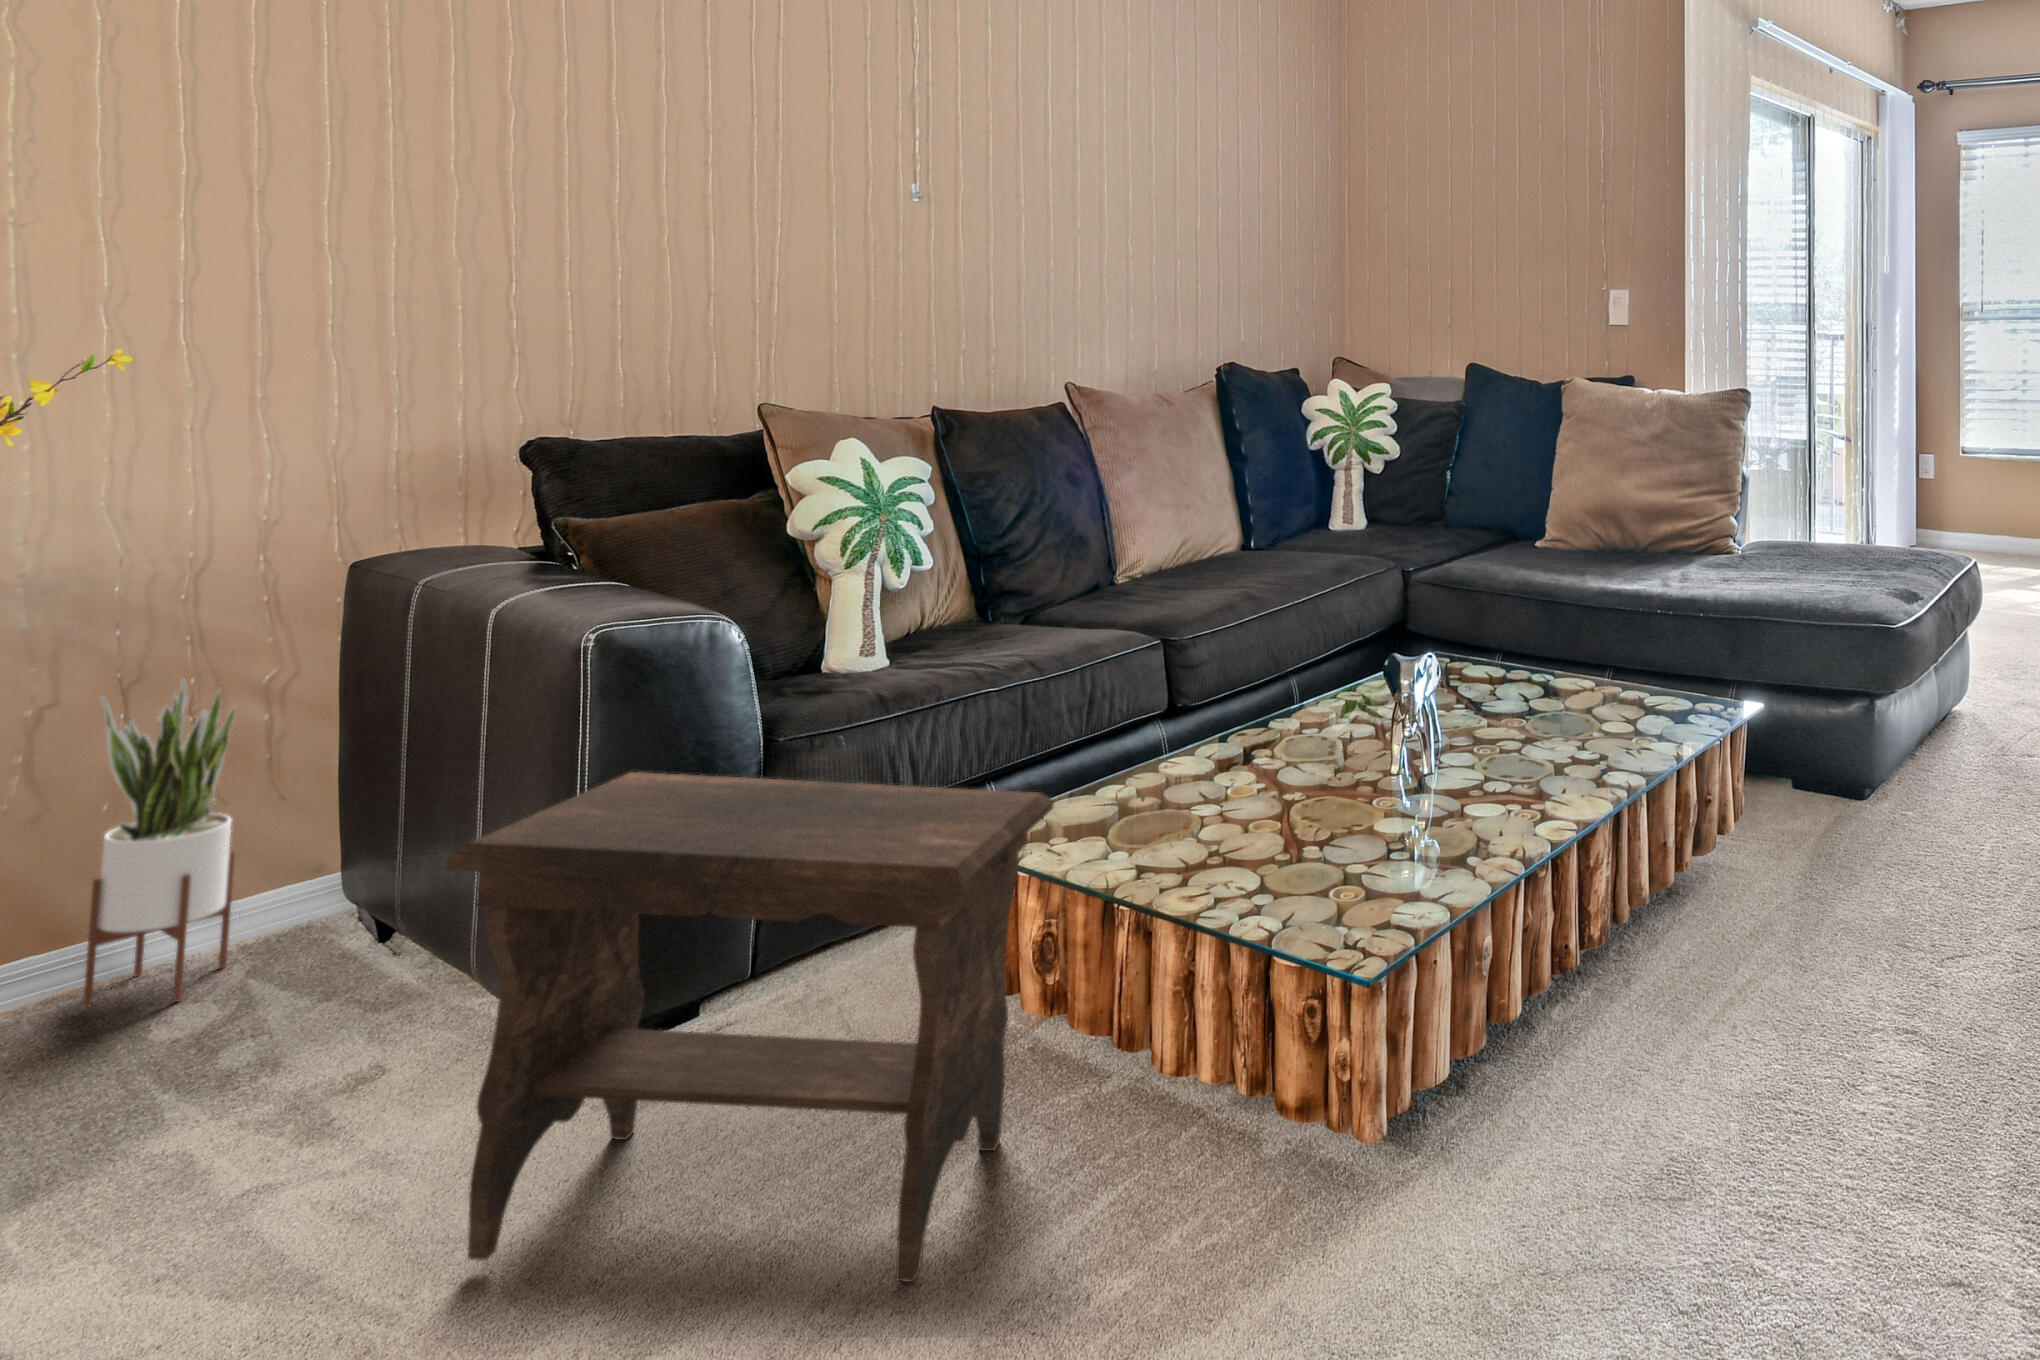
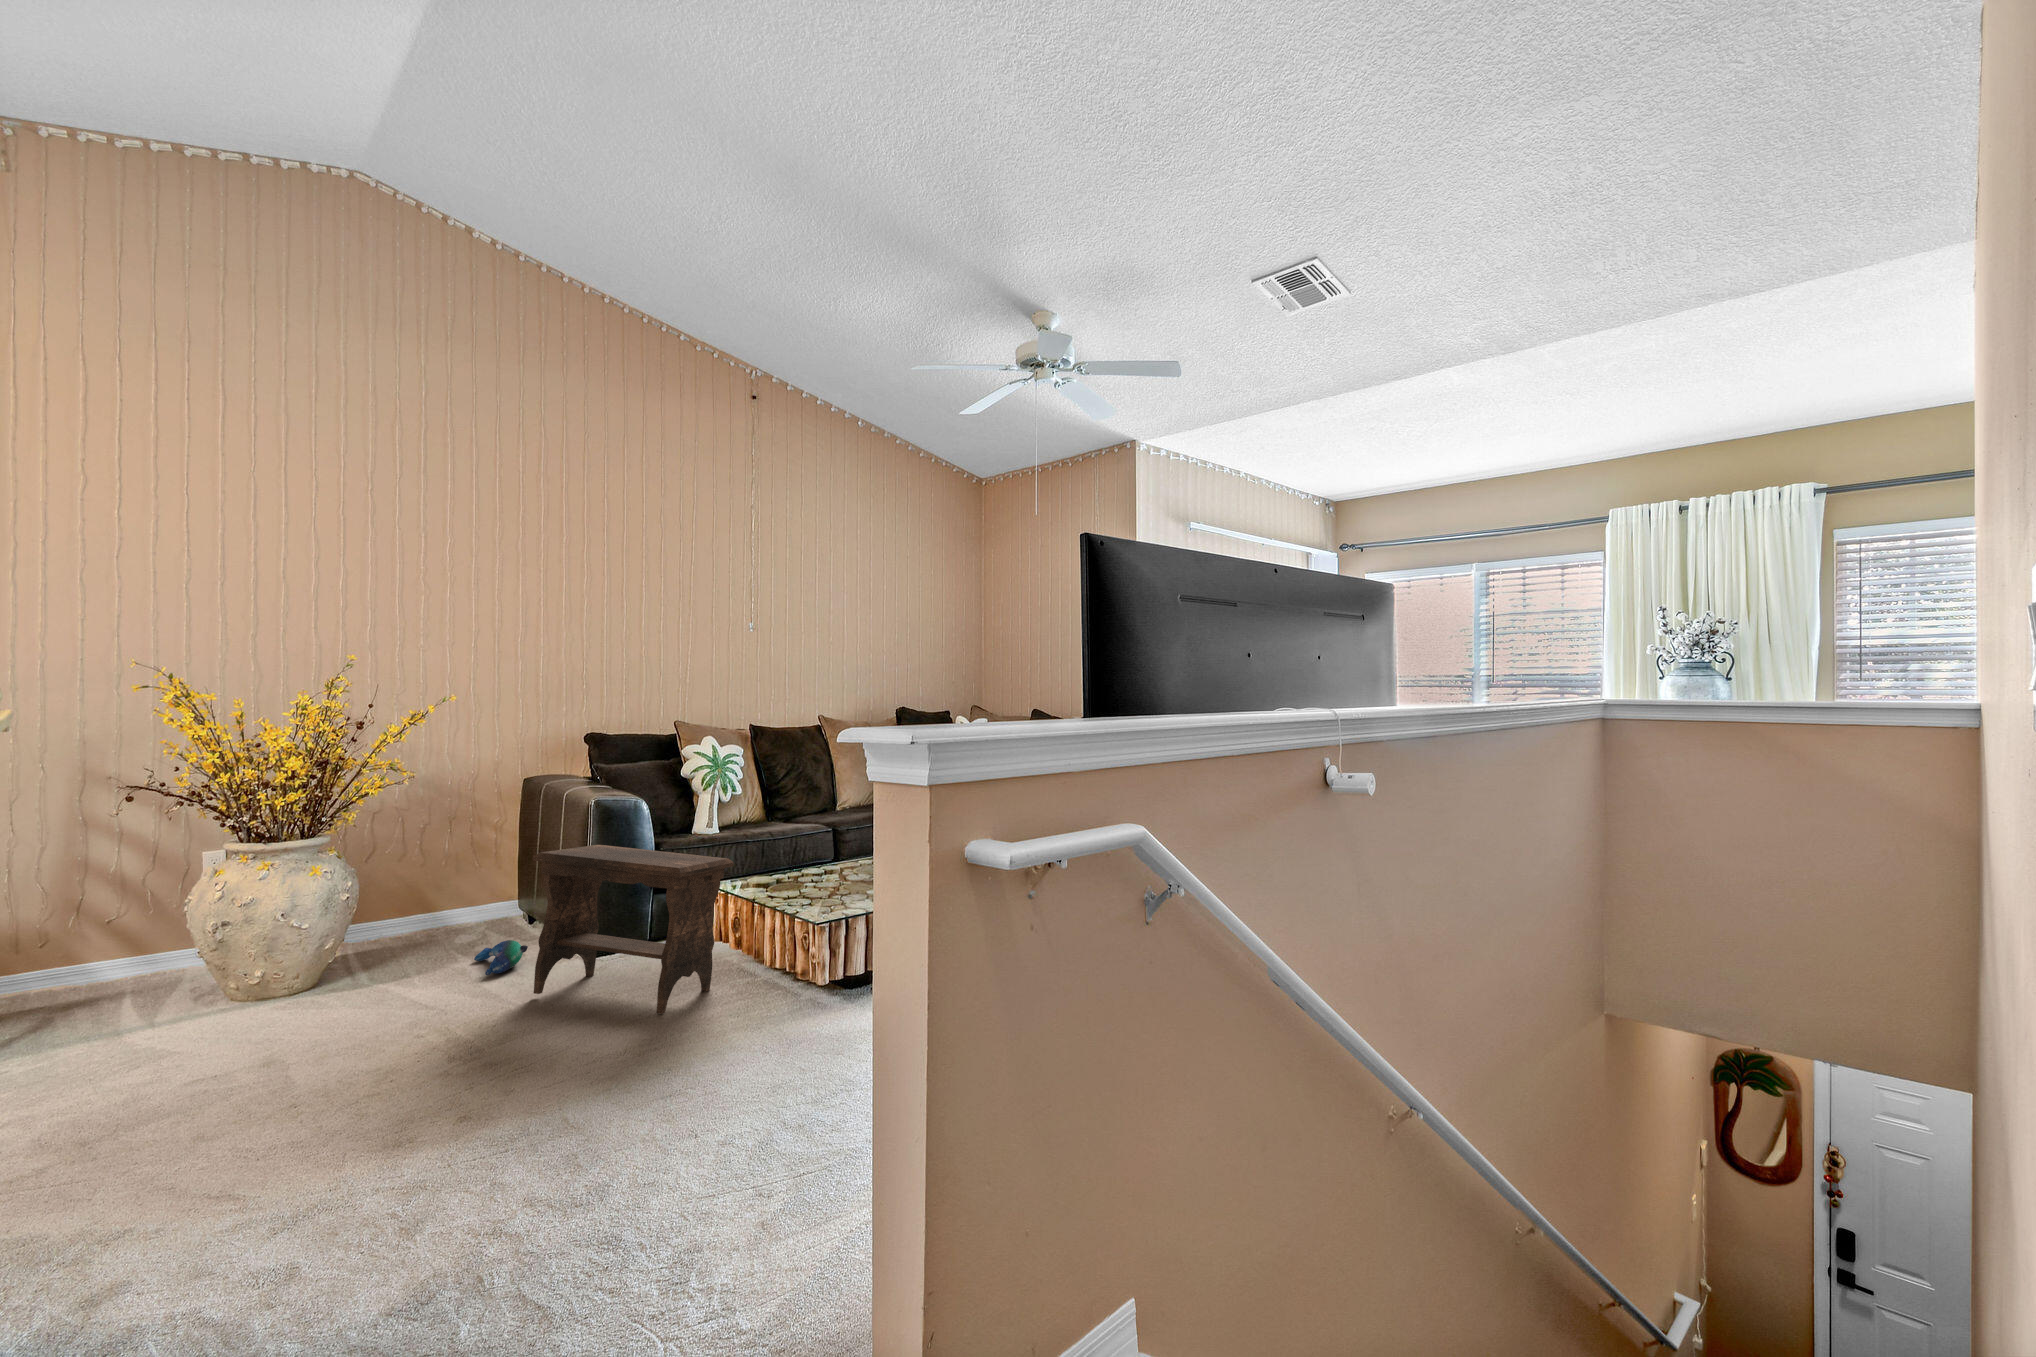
potted plant: present [83,679,236,1008] -> none [437,816,489,933]
plush toy: none [225,1051,409,1193] -> present [474,940,528,975]

